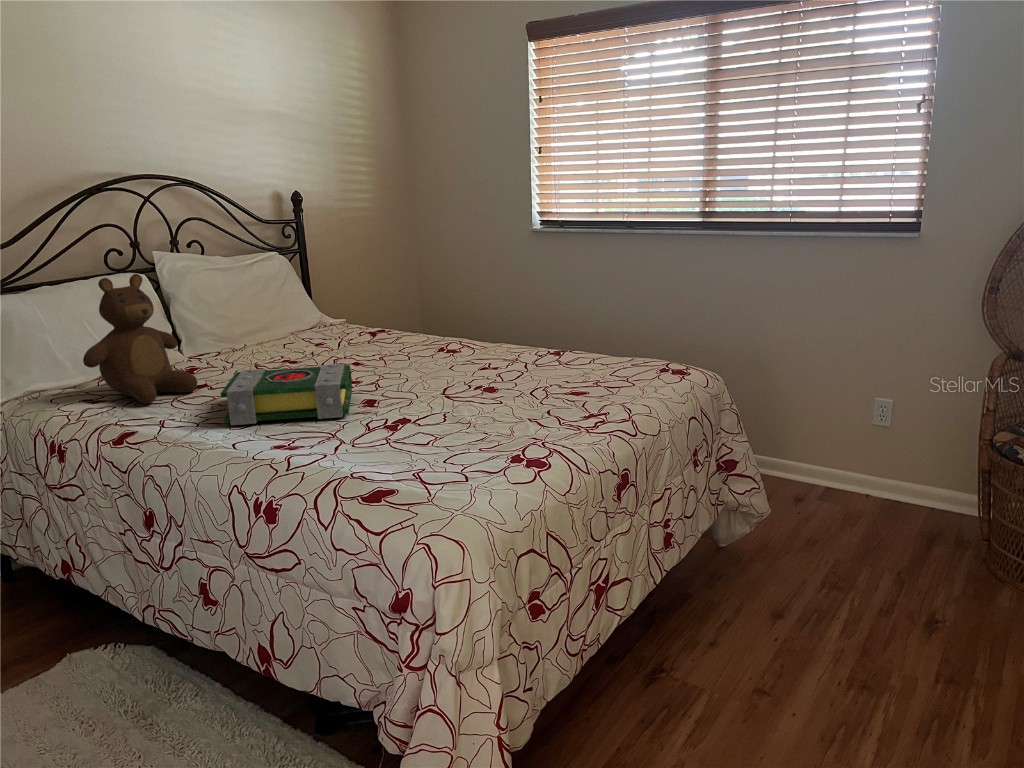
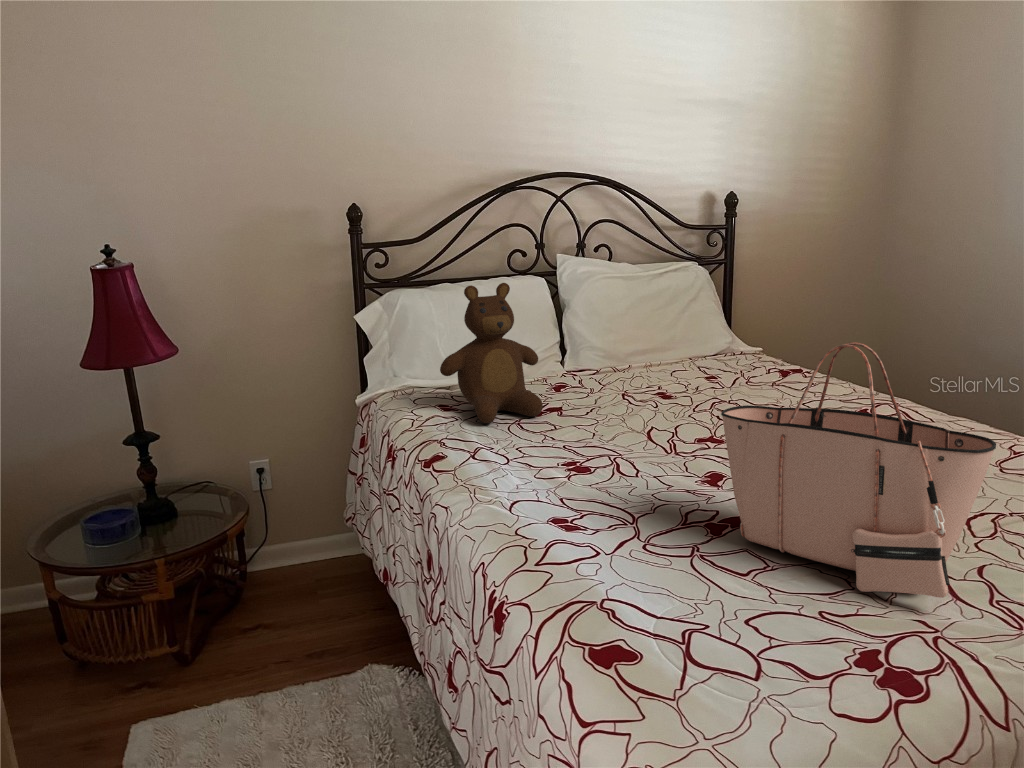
tote bag: none [388,283,549,434] -> present [721,342,996,598]
book: present [221,364,352,425] -> none [528,406,702,495]

